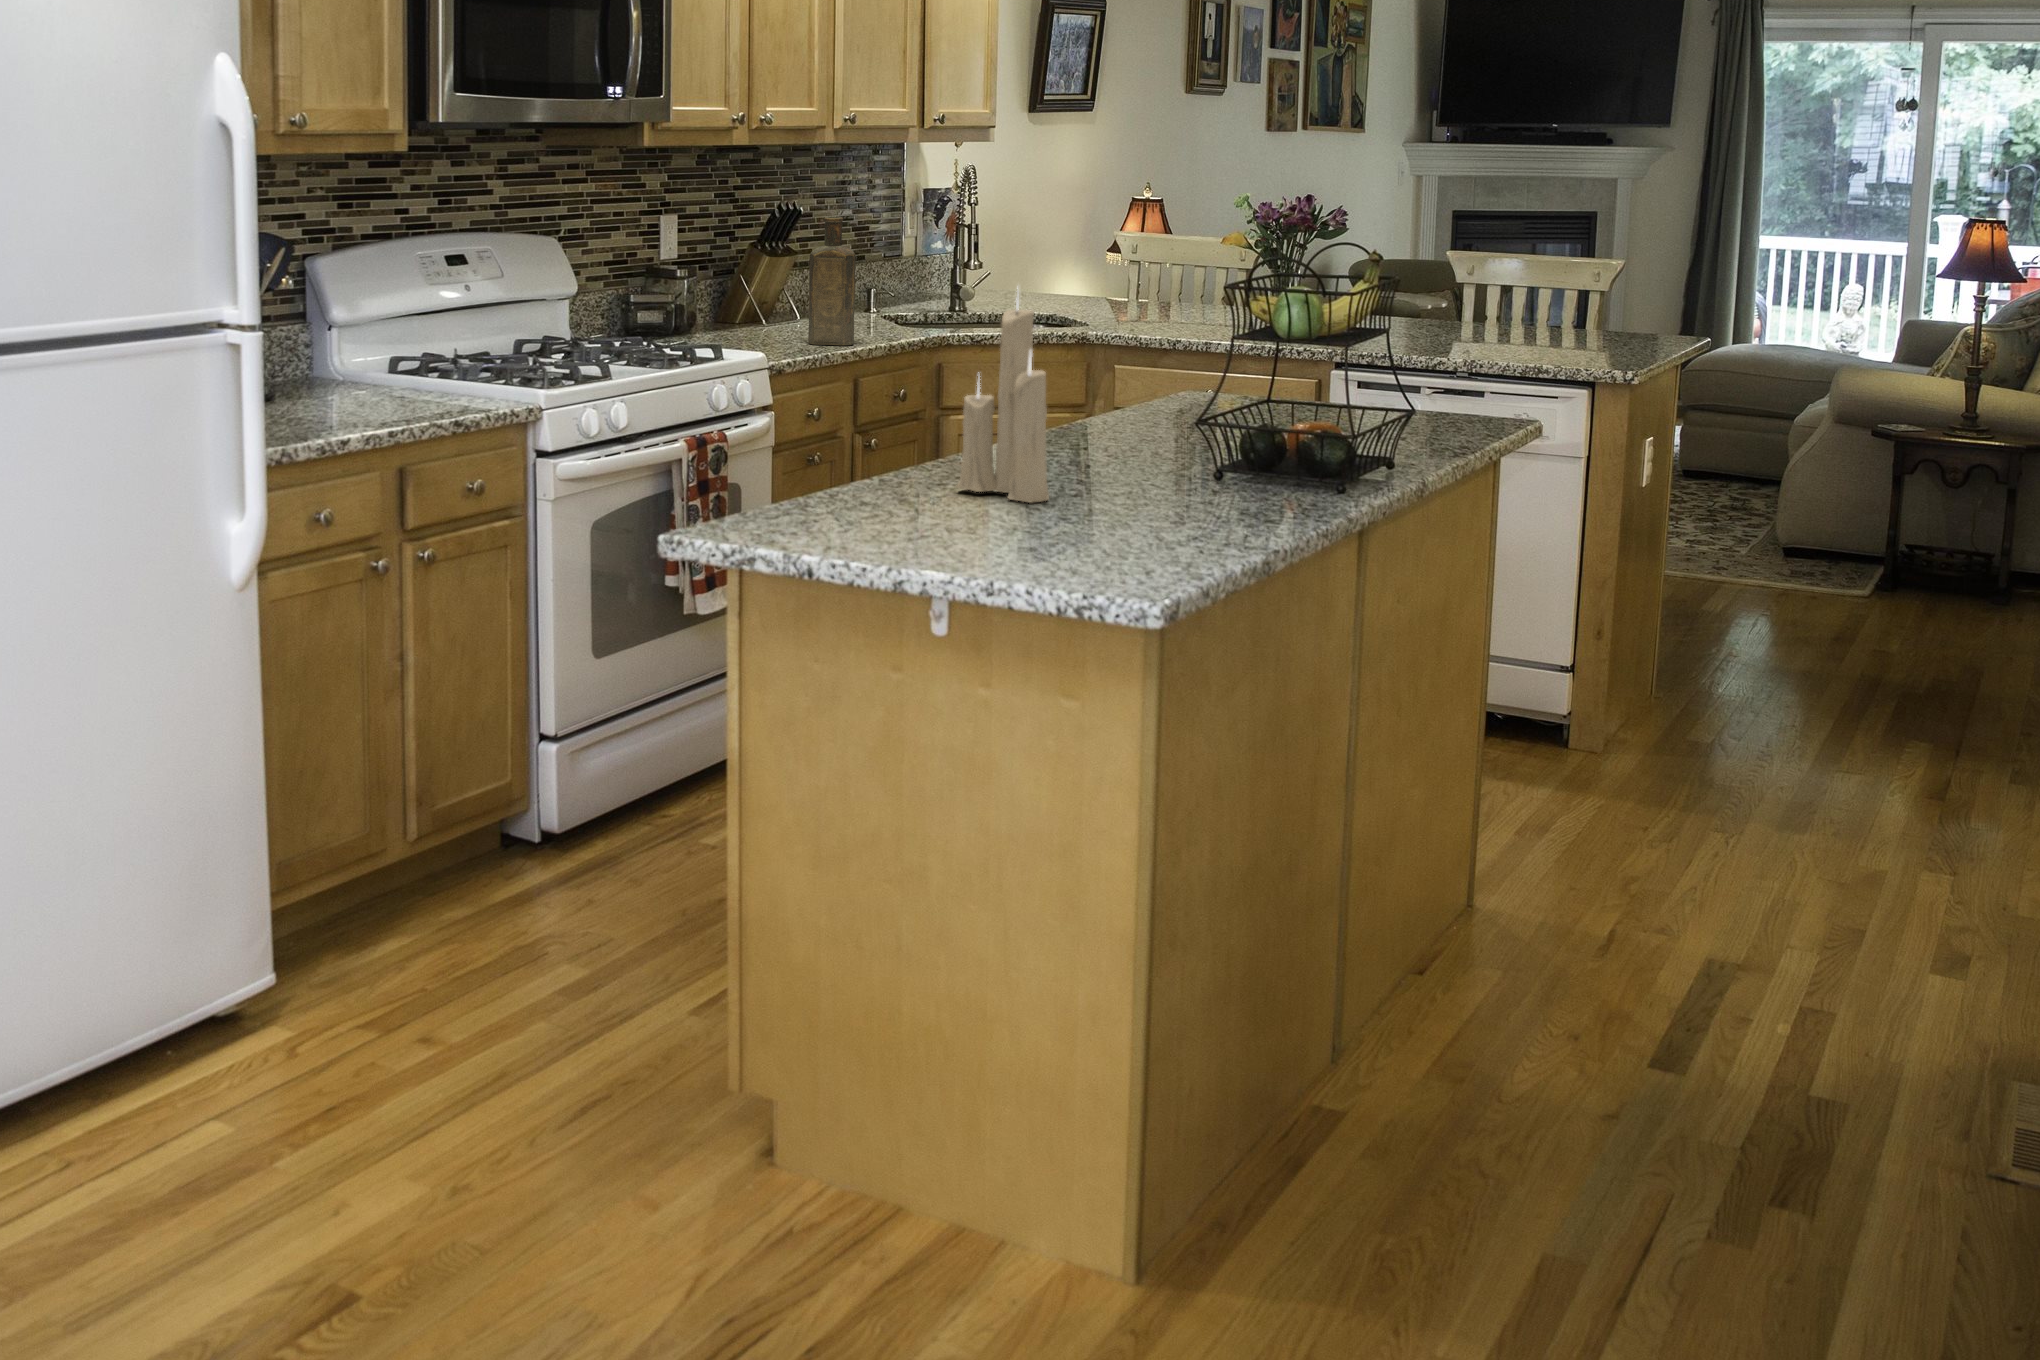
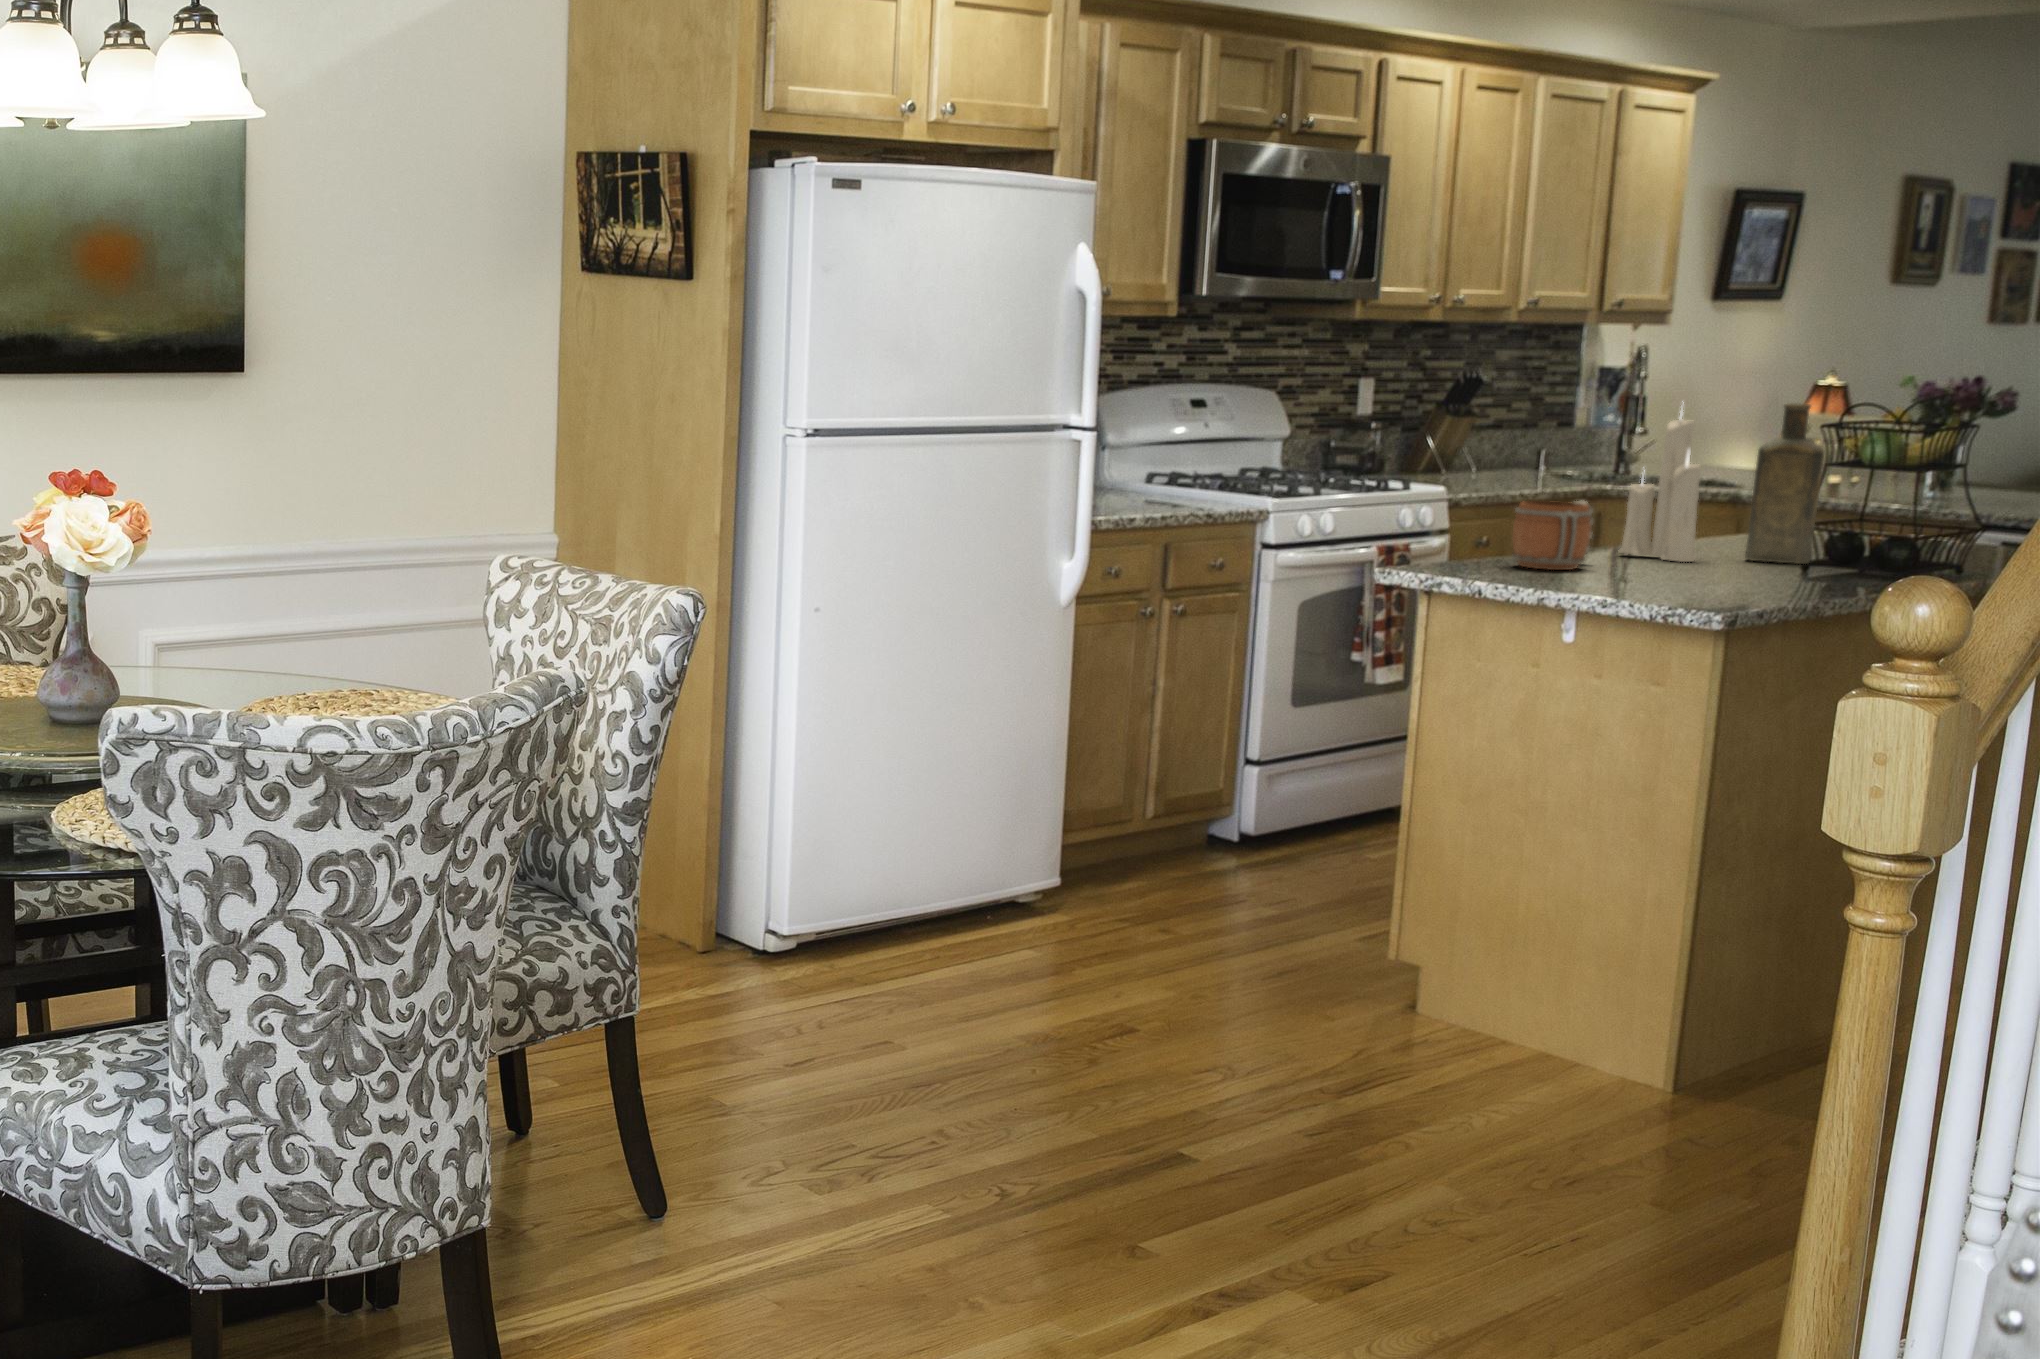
bottle: present [808,217,855,345] -> present [1745,403,1824,564]
mug: none [822,431,923,539] -> present [1512,501,1593,570]

